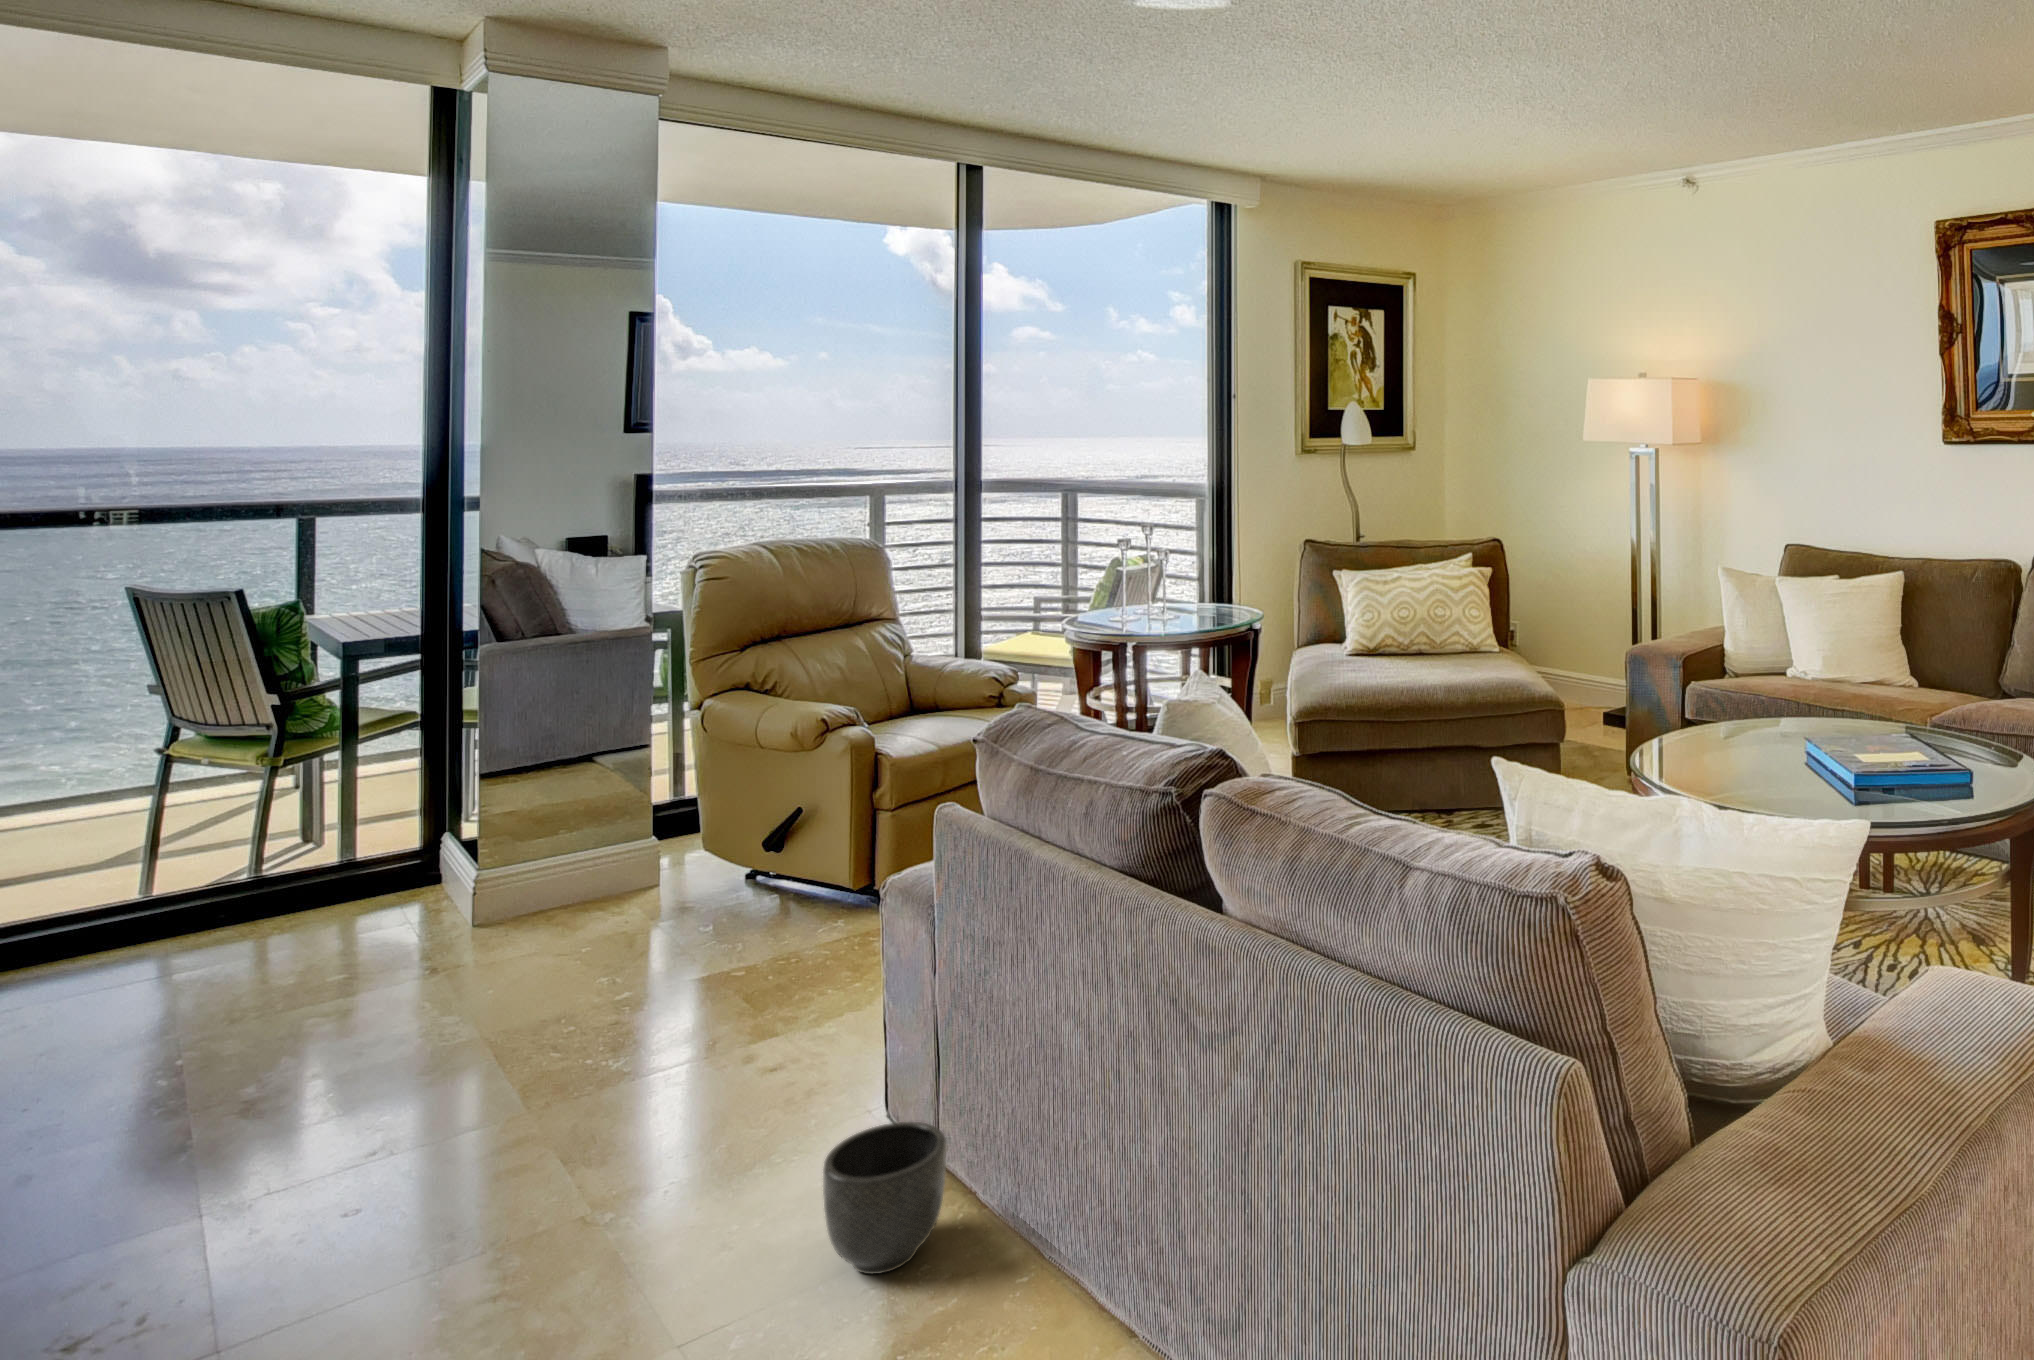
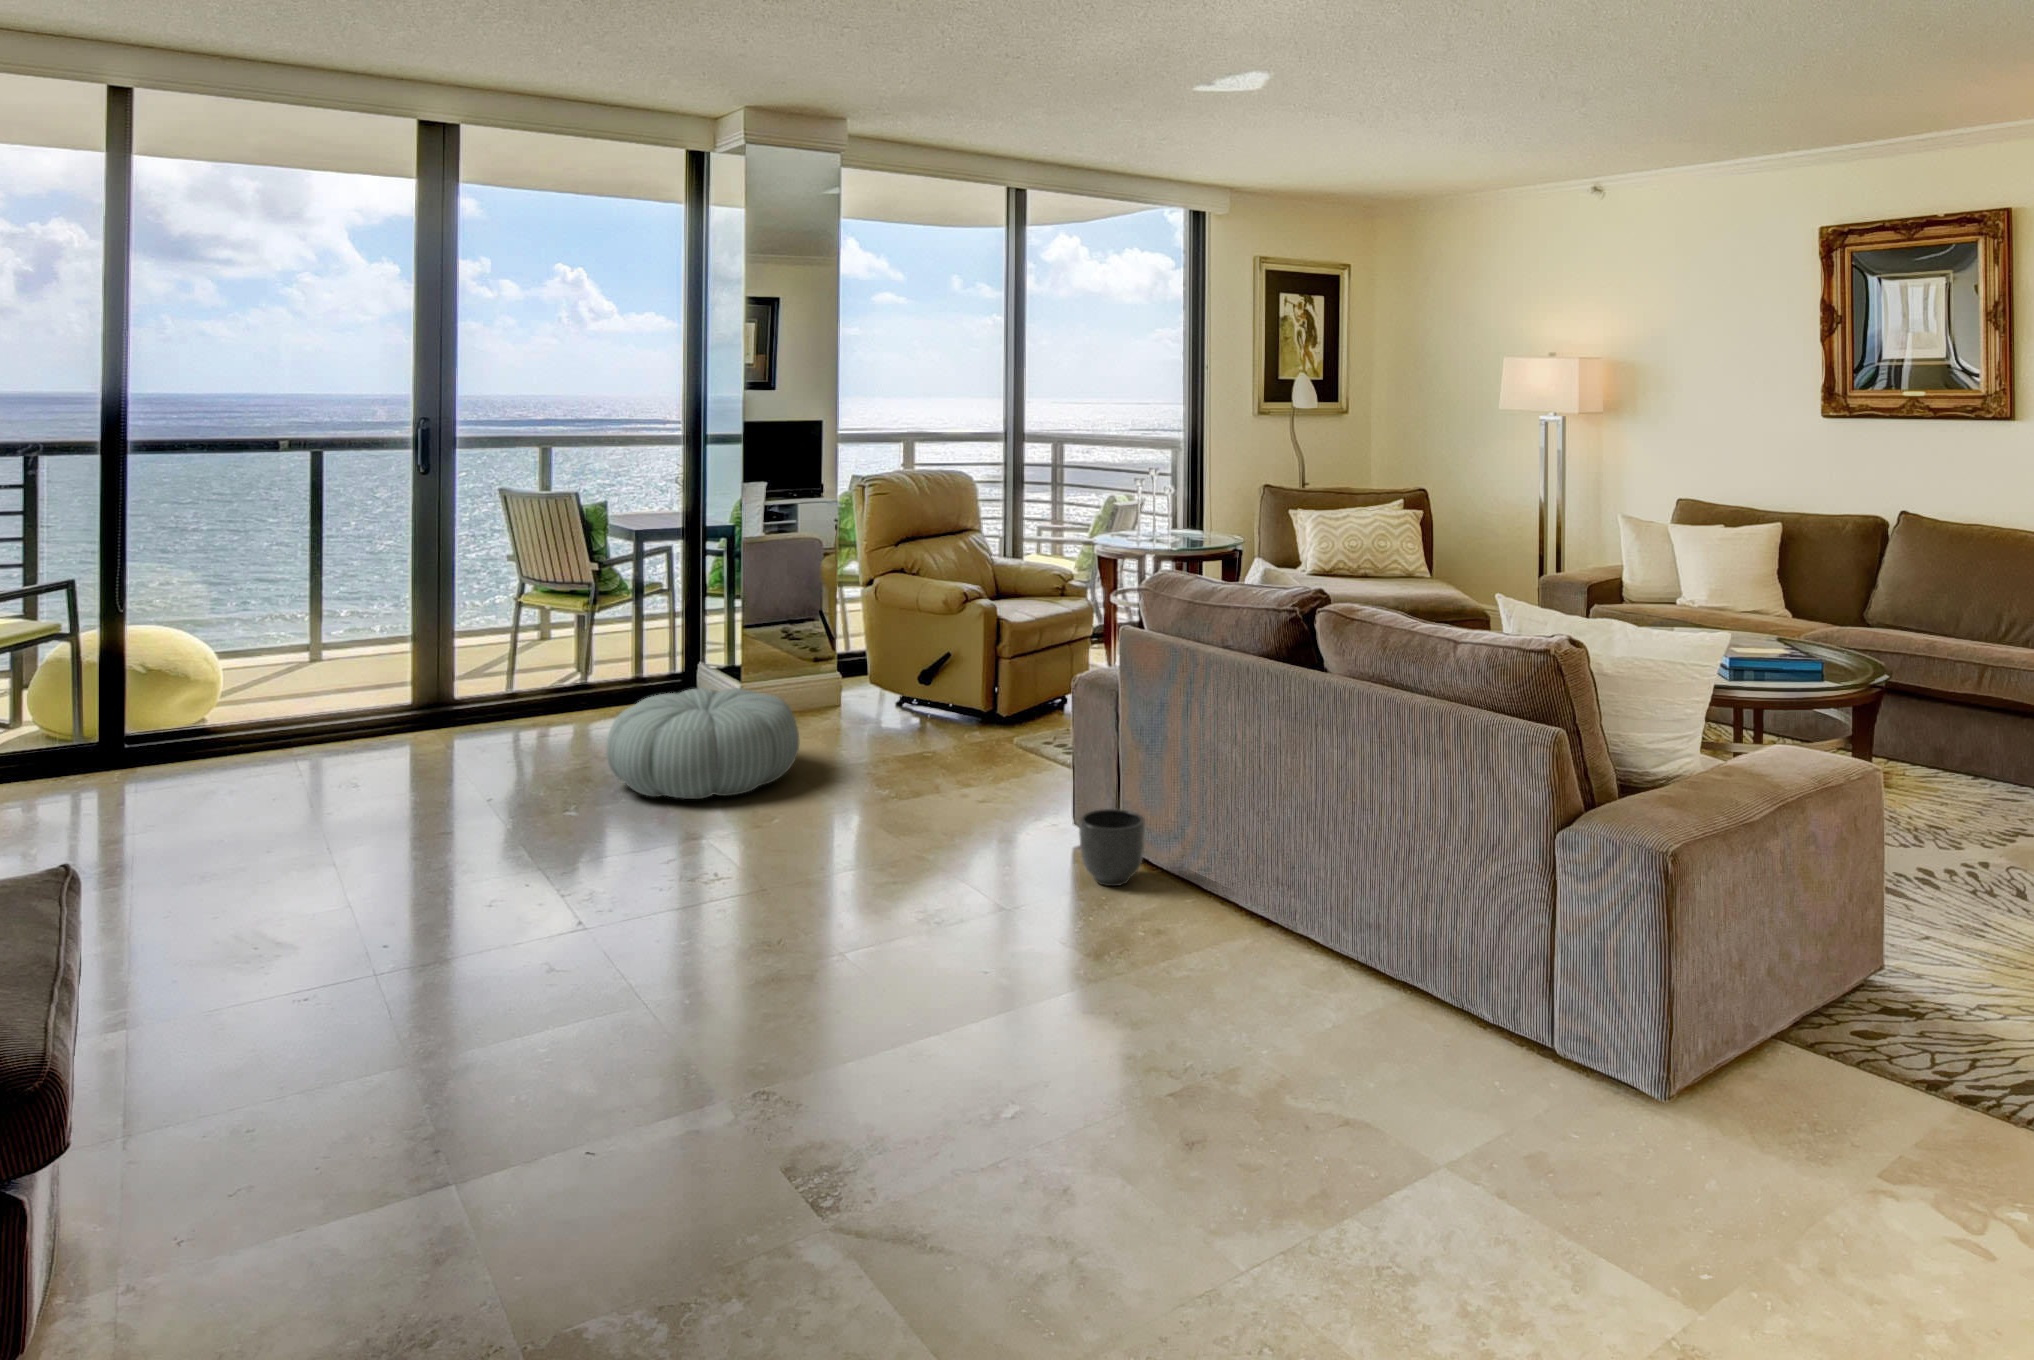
pouf: none [78,906,481,1130] -> present [606,688,799,799]

